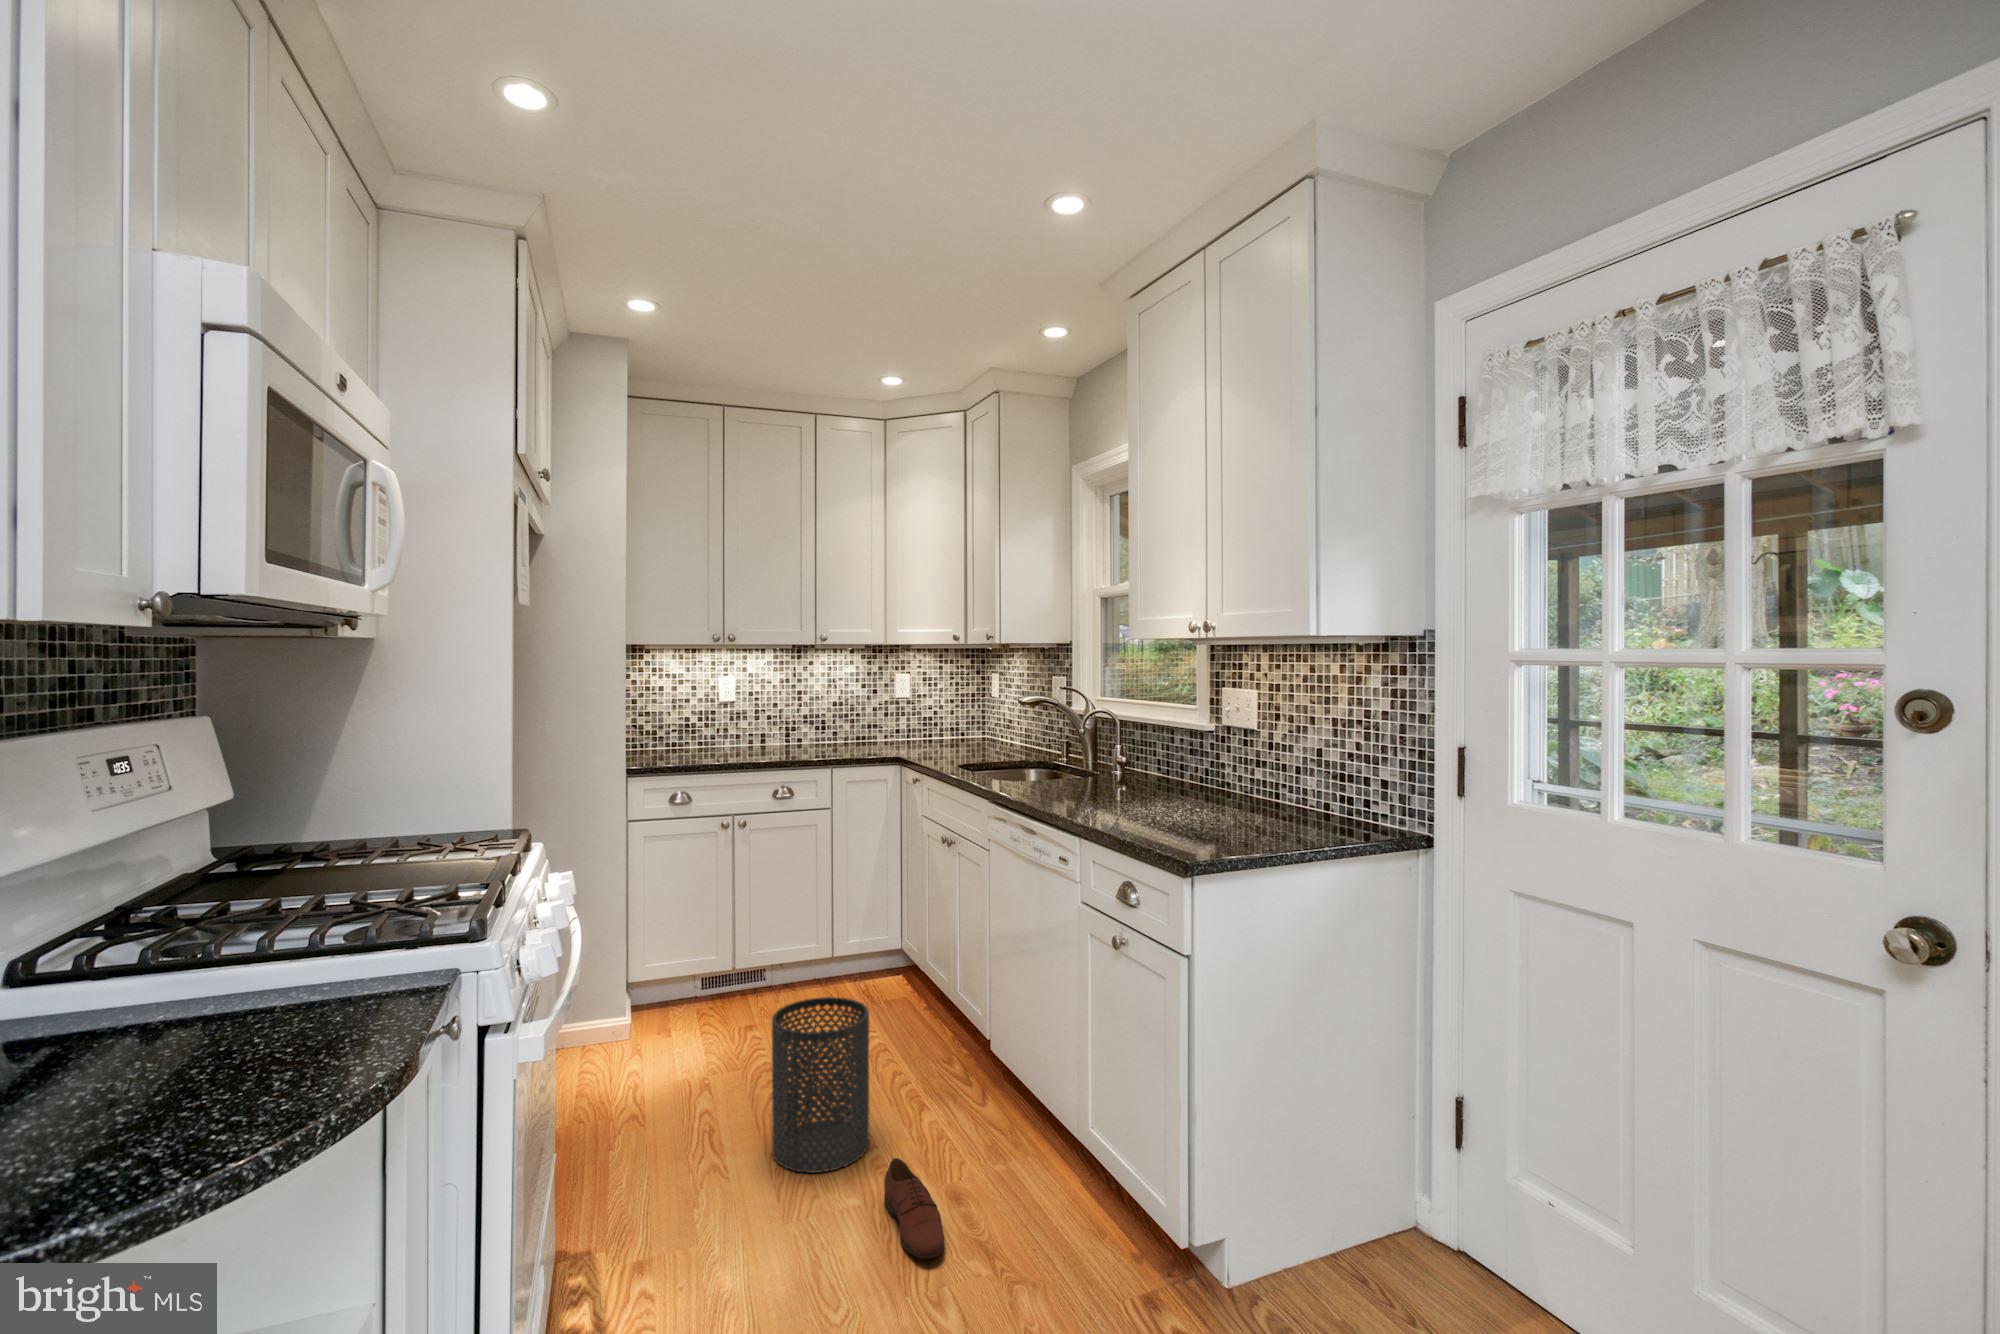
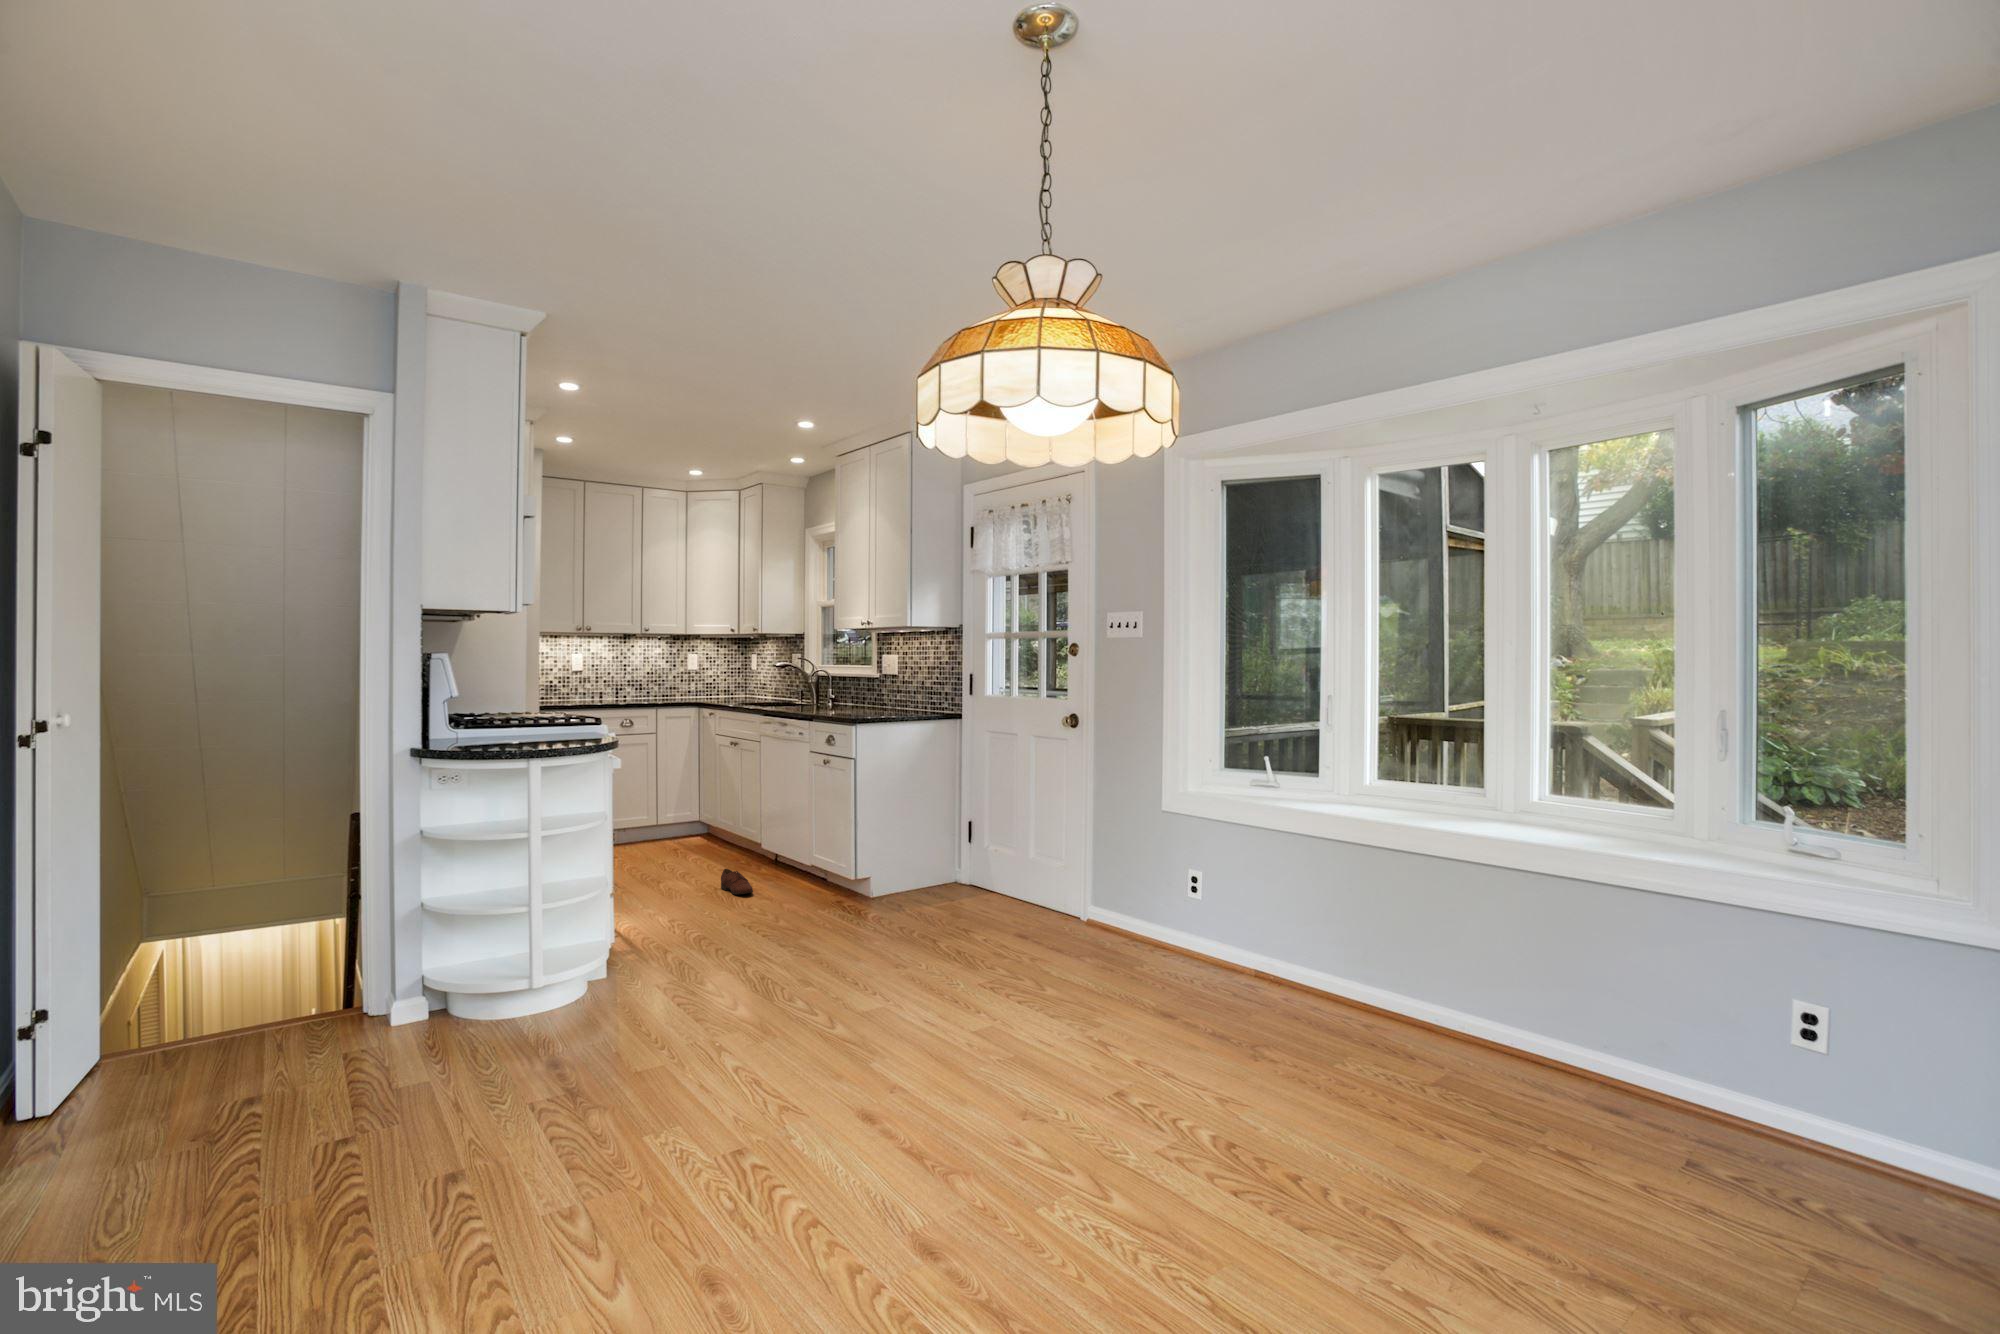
trash can: present [772,997,870,1173] -> none [656,811,706,886]

